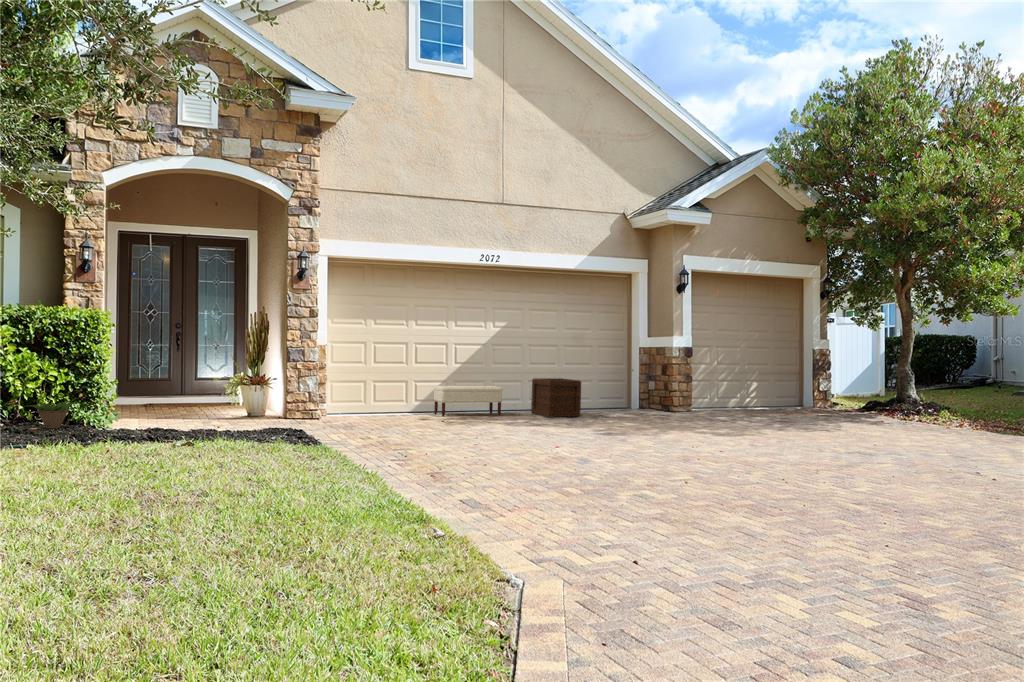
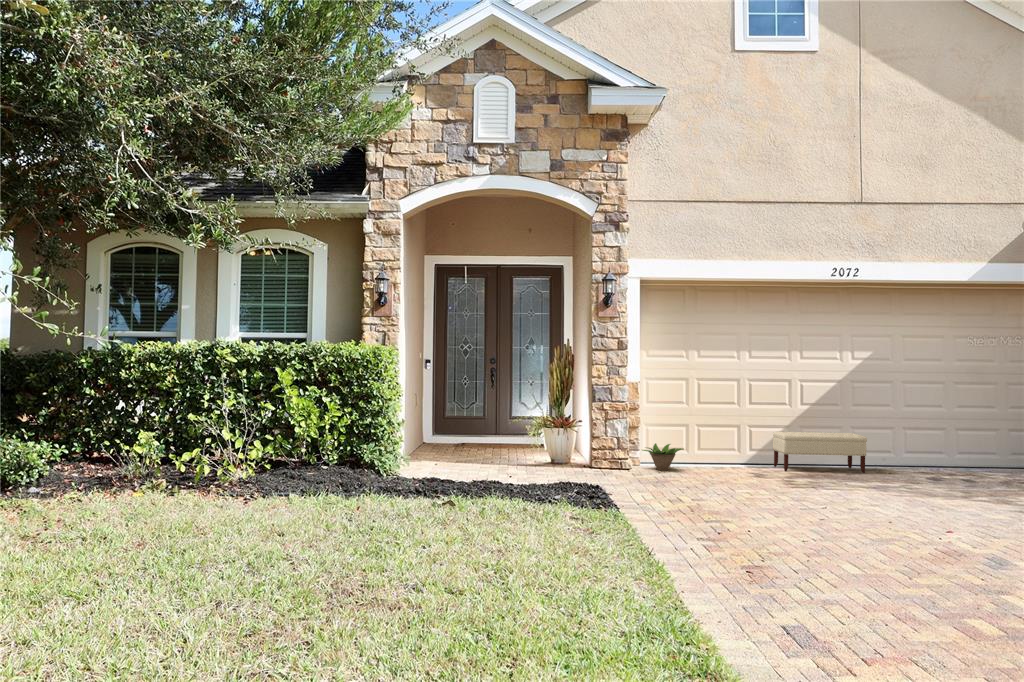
wooden crate: present [531,378,581,417] -> none [907,425,986,480]
decorative plant: present [27,401,77,428] -> present [642,443,683,470]

